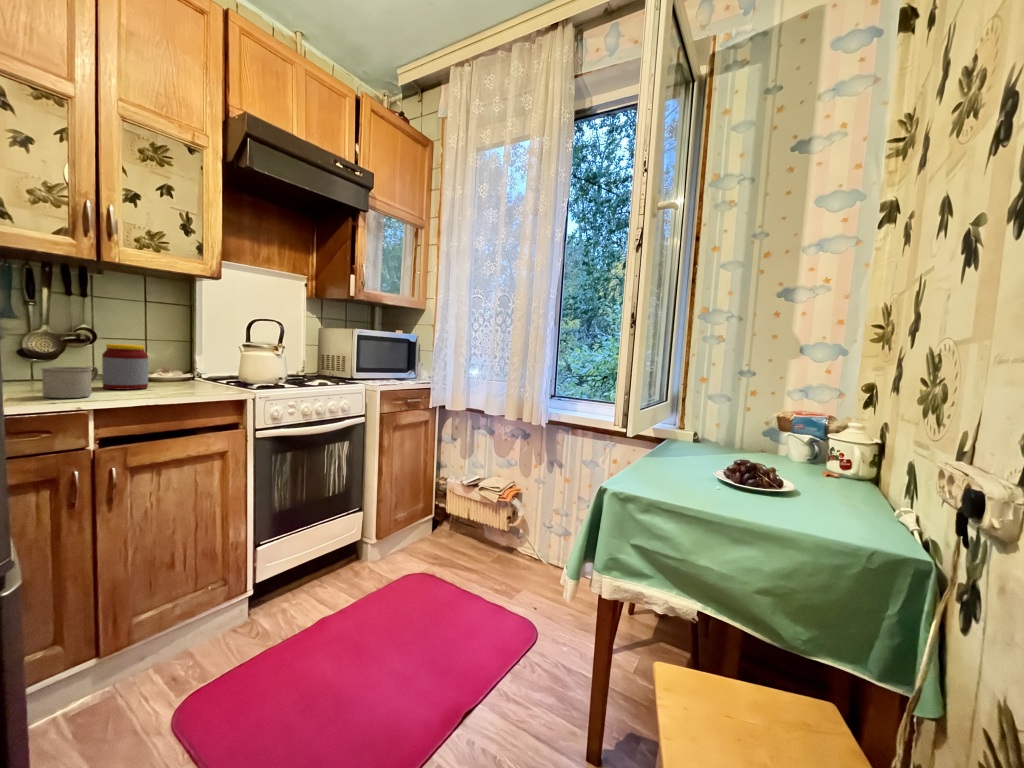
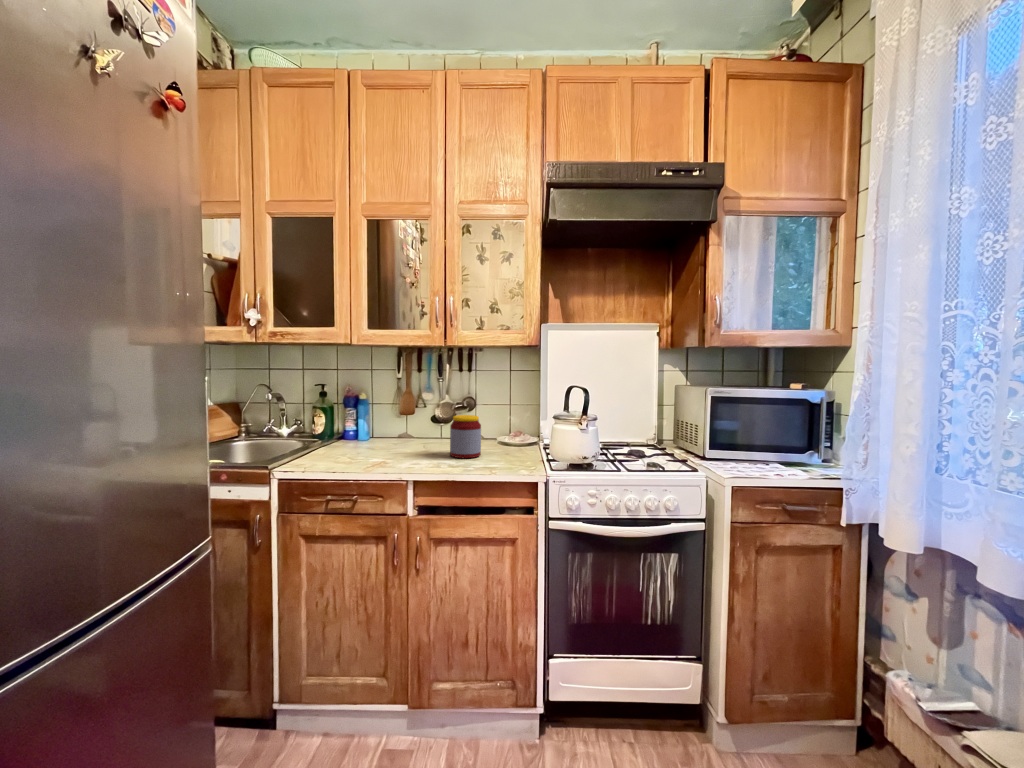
mug: present [41,366,99,398] -> none [396,438,435,467]

